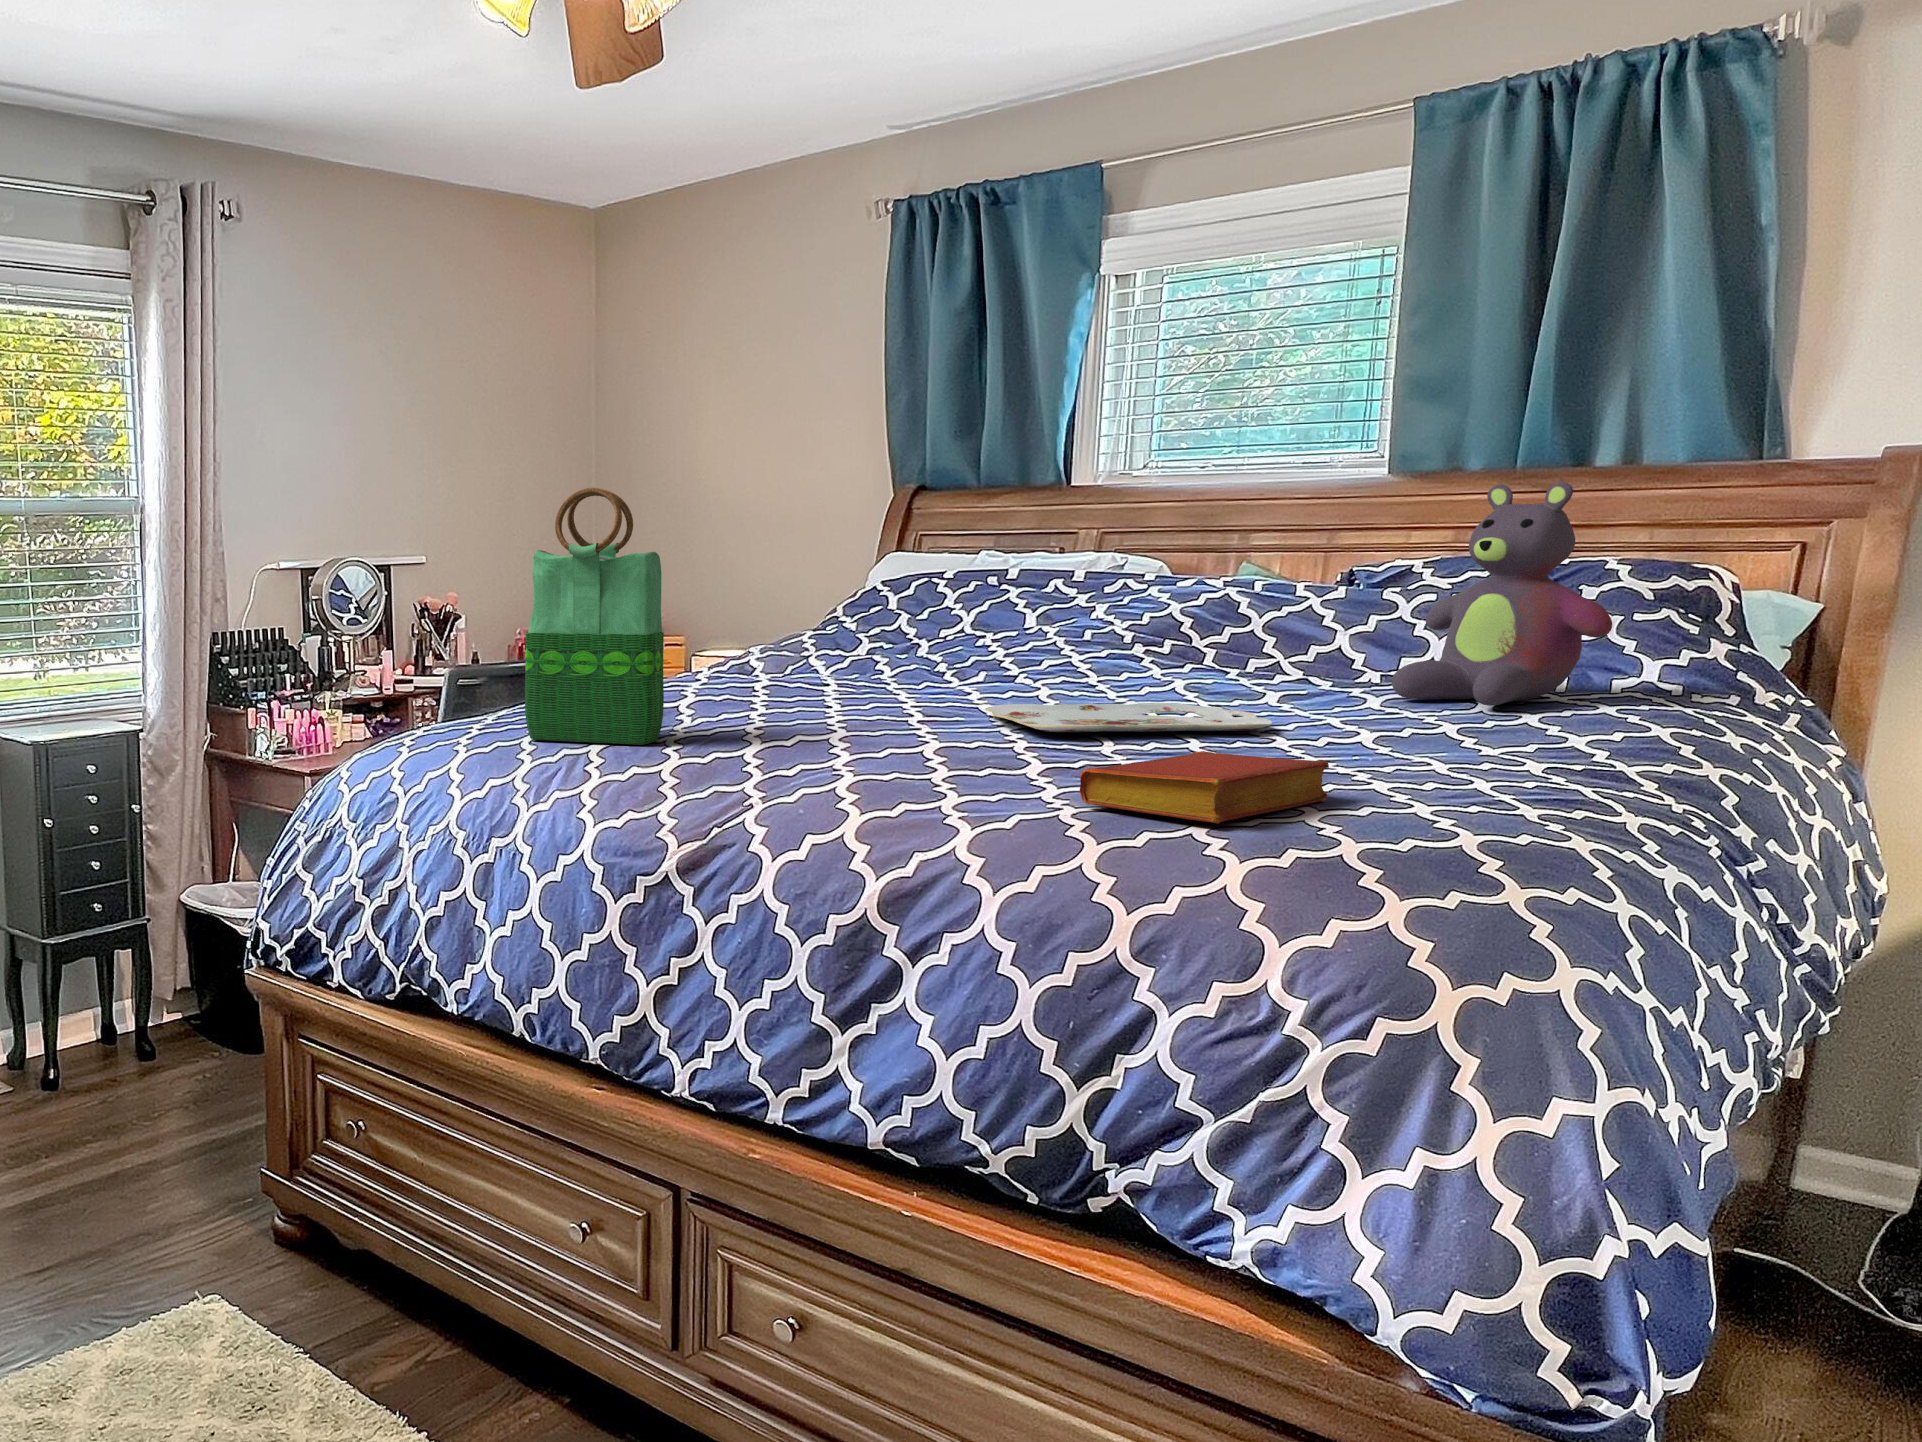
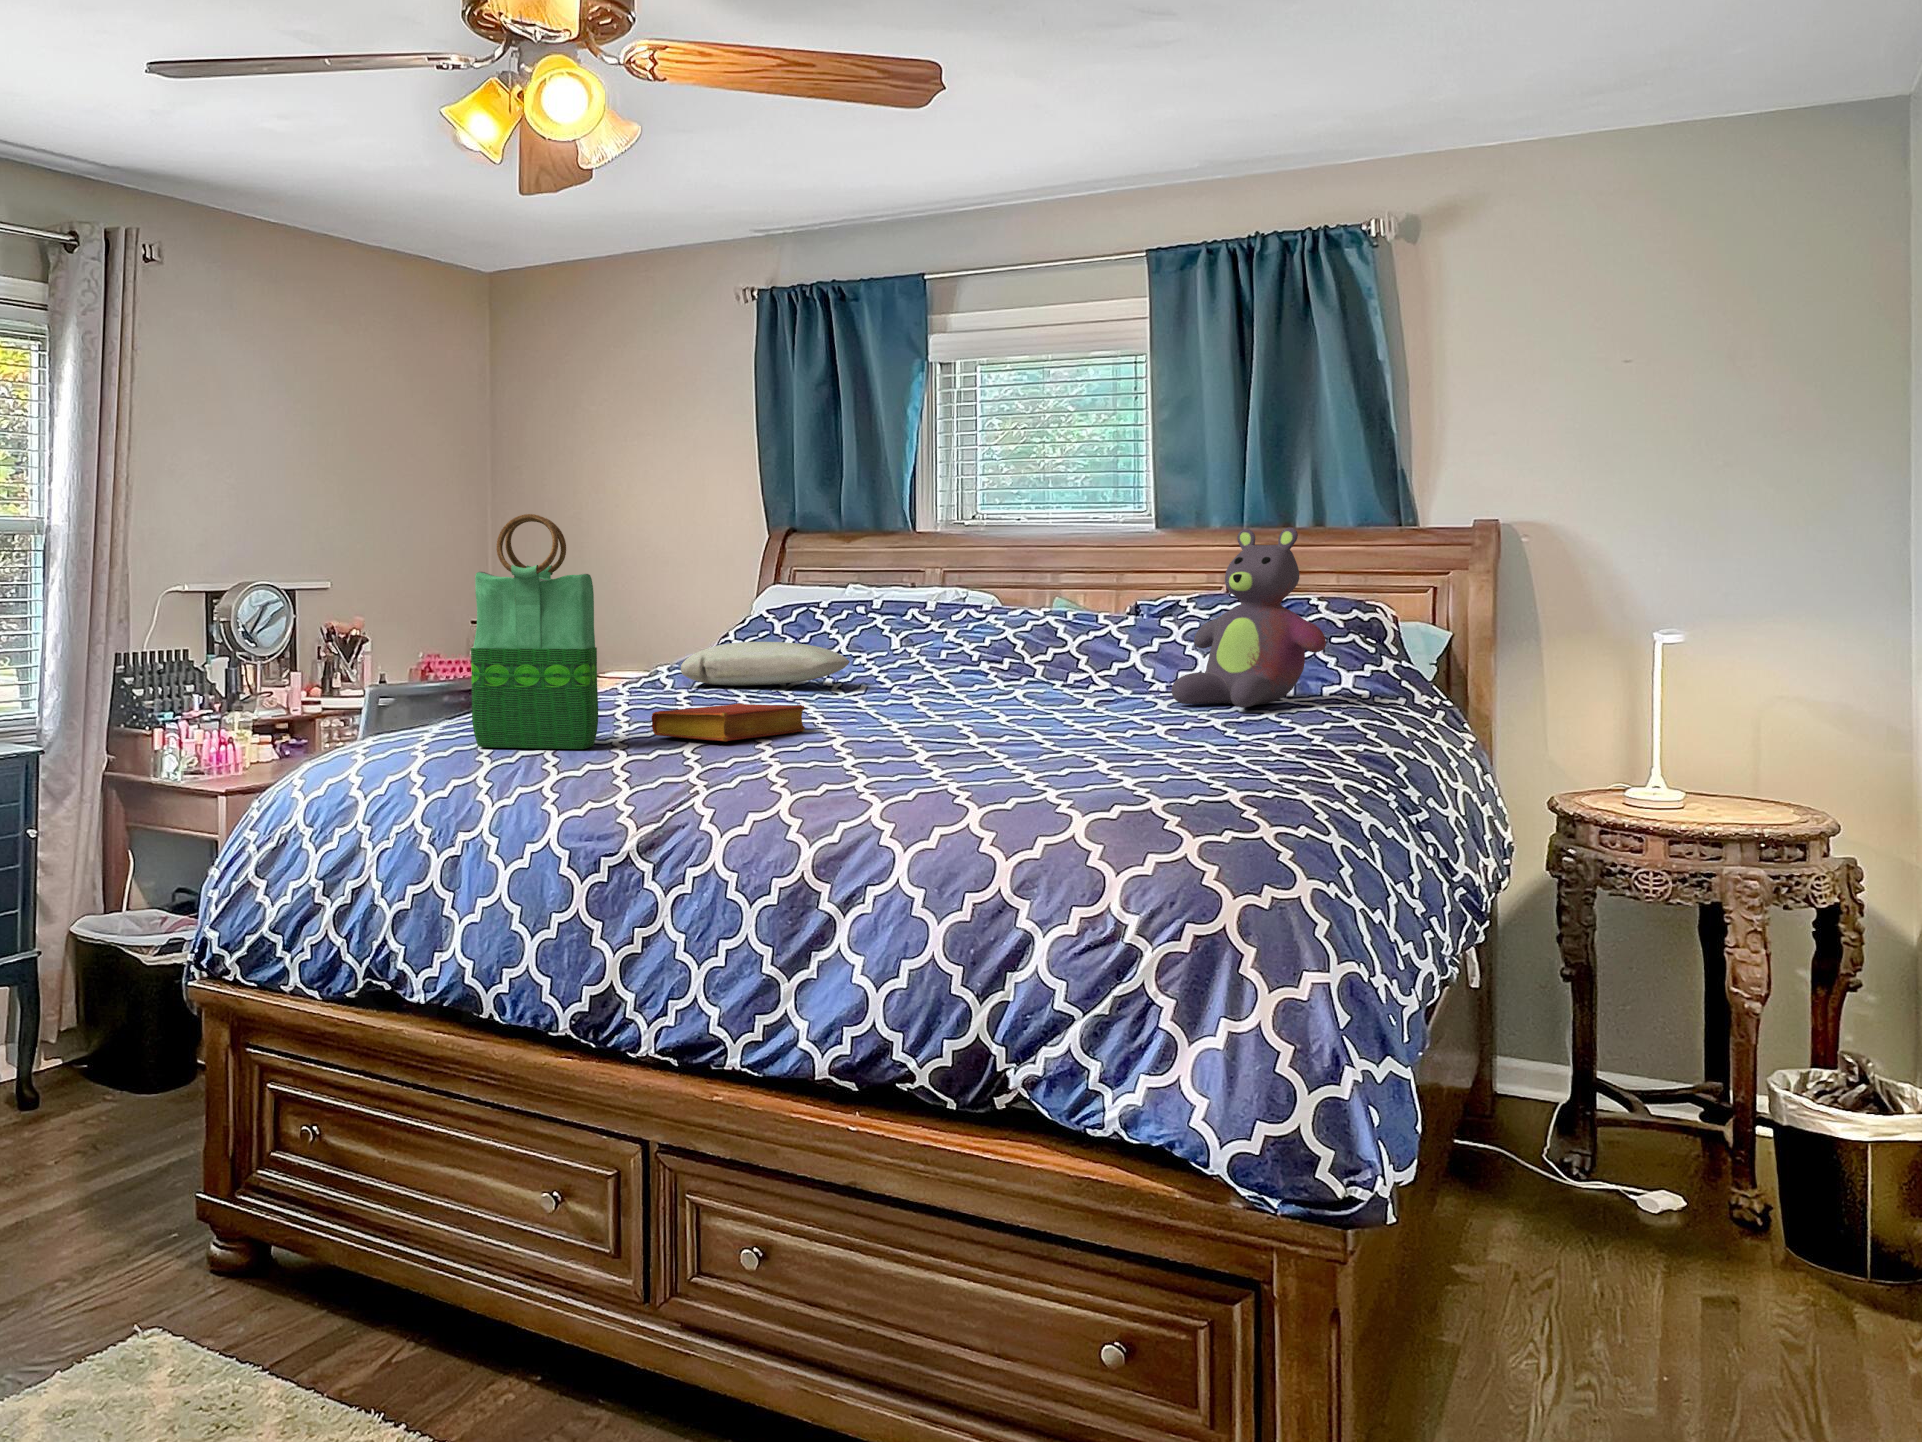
pillow: none [788,621,984,667] -> present [681,642,850,686]
serving tray: present [985,703,1272,732] -> none [863,710,1090,732]
book: present [1080,751,1329,823] -> present [652,703,805,742]

